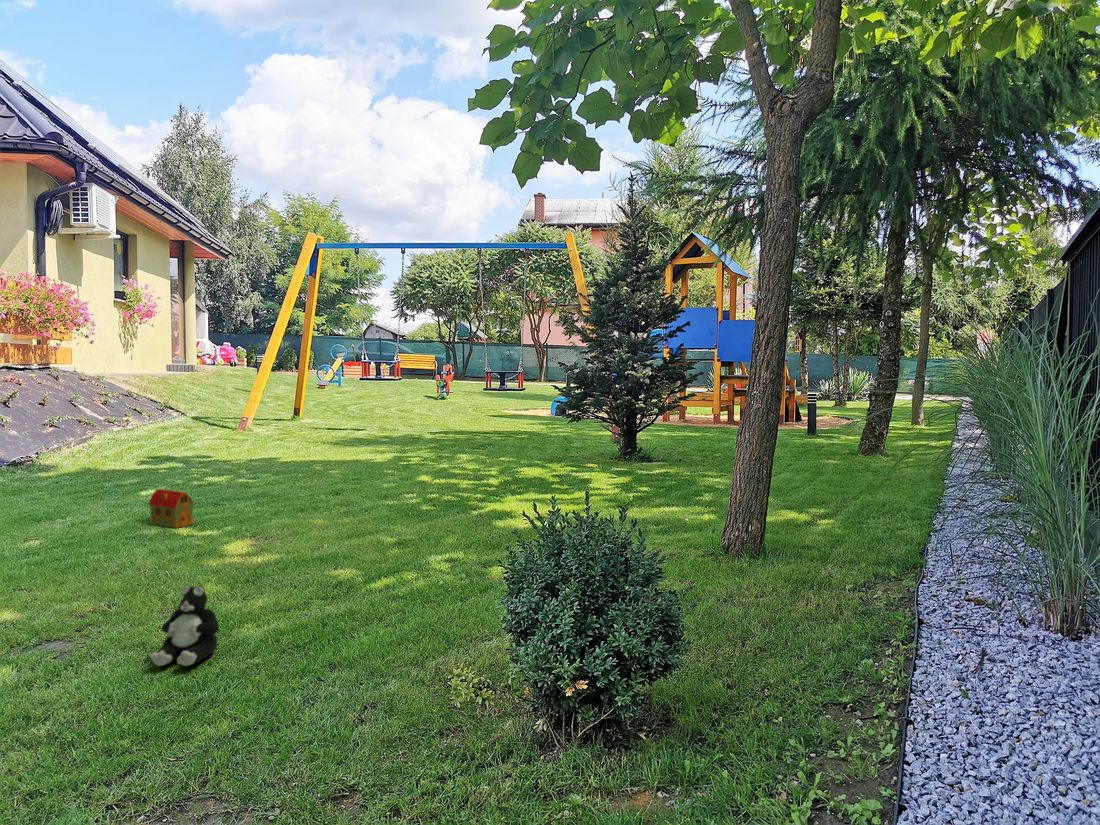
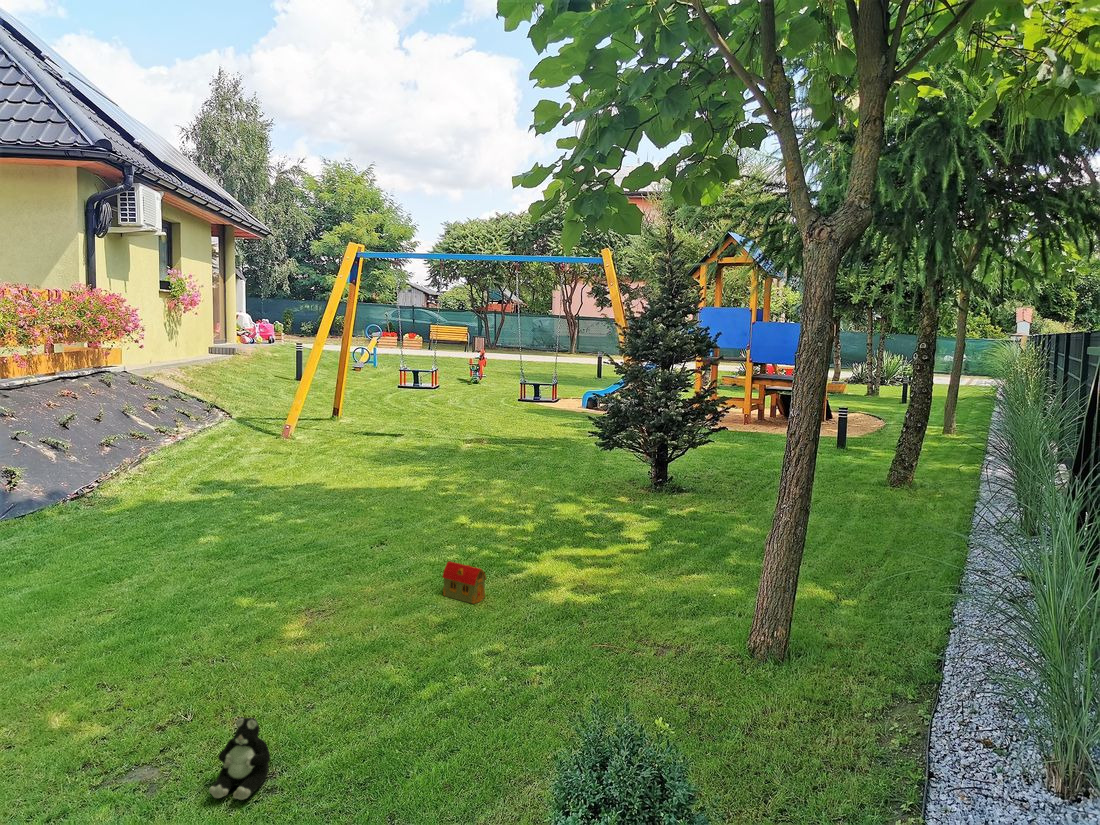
toy house: present [149,489,194,528] -> present [443,561,486,604]

